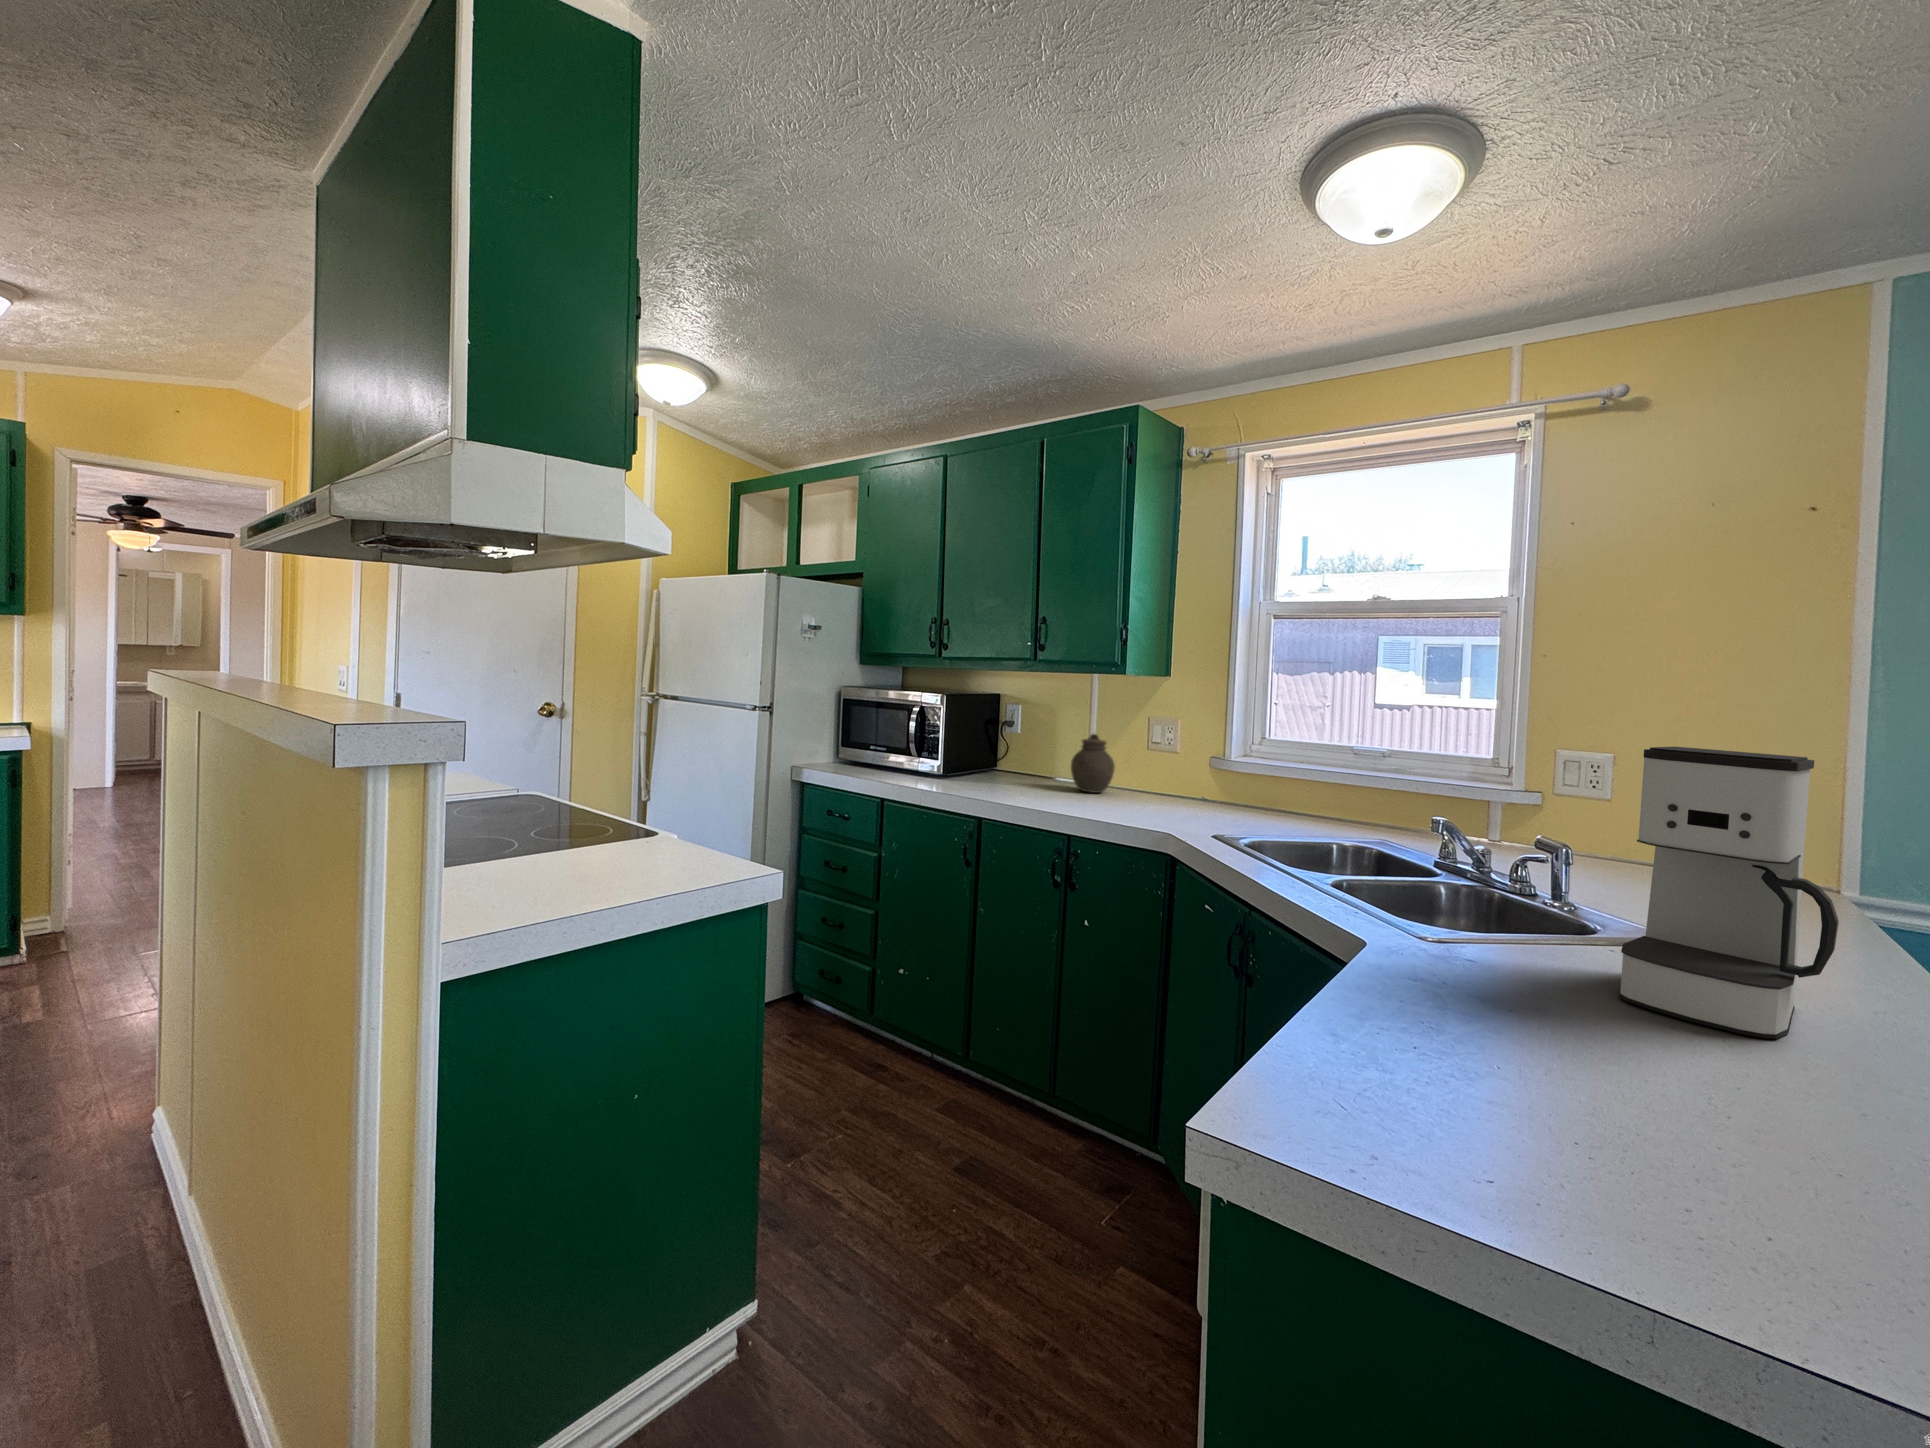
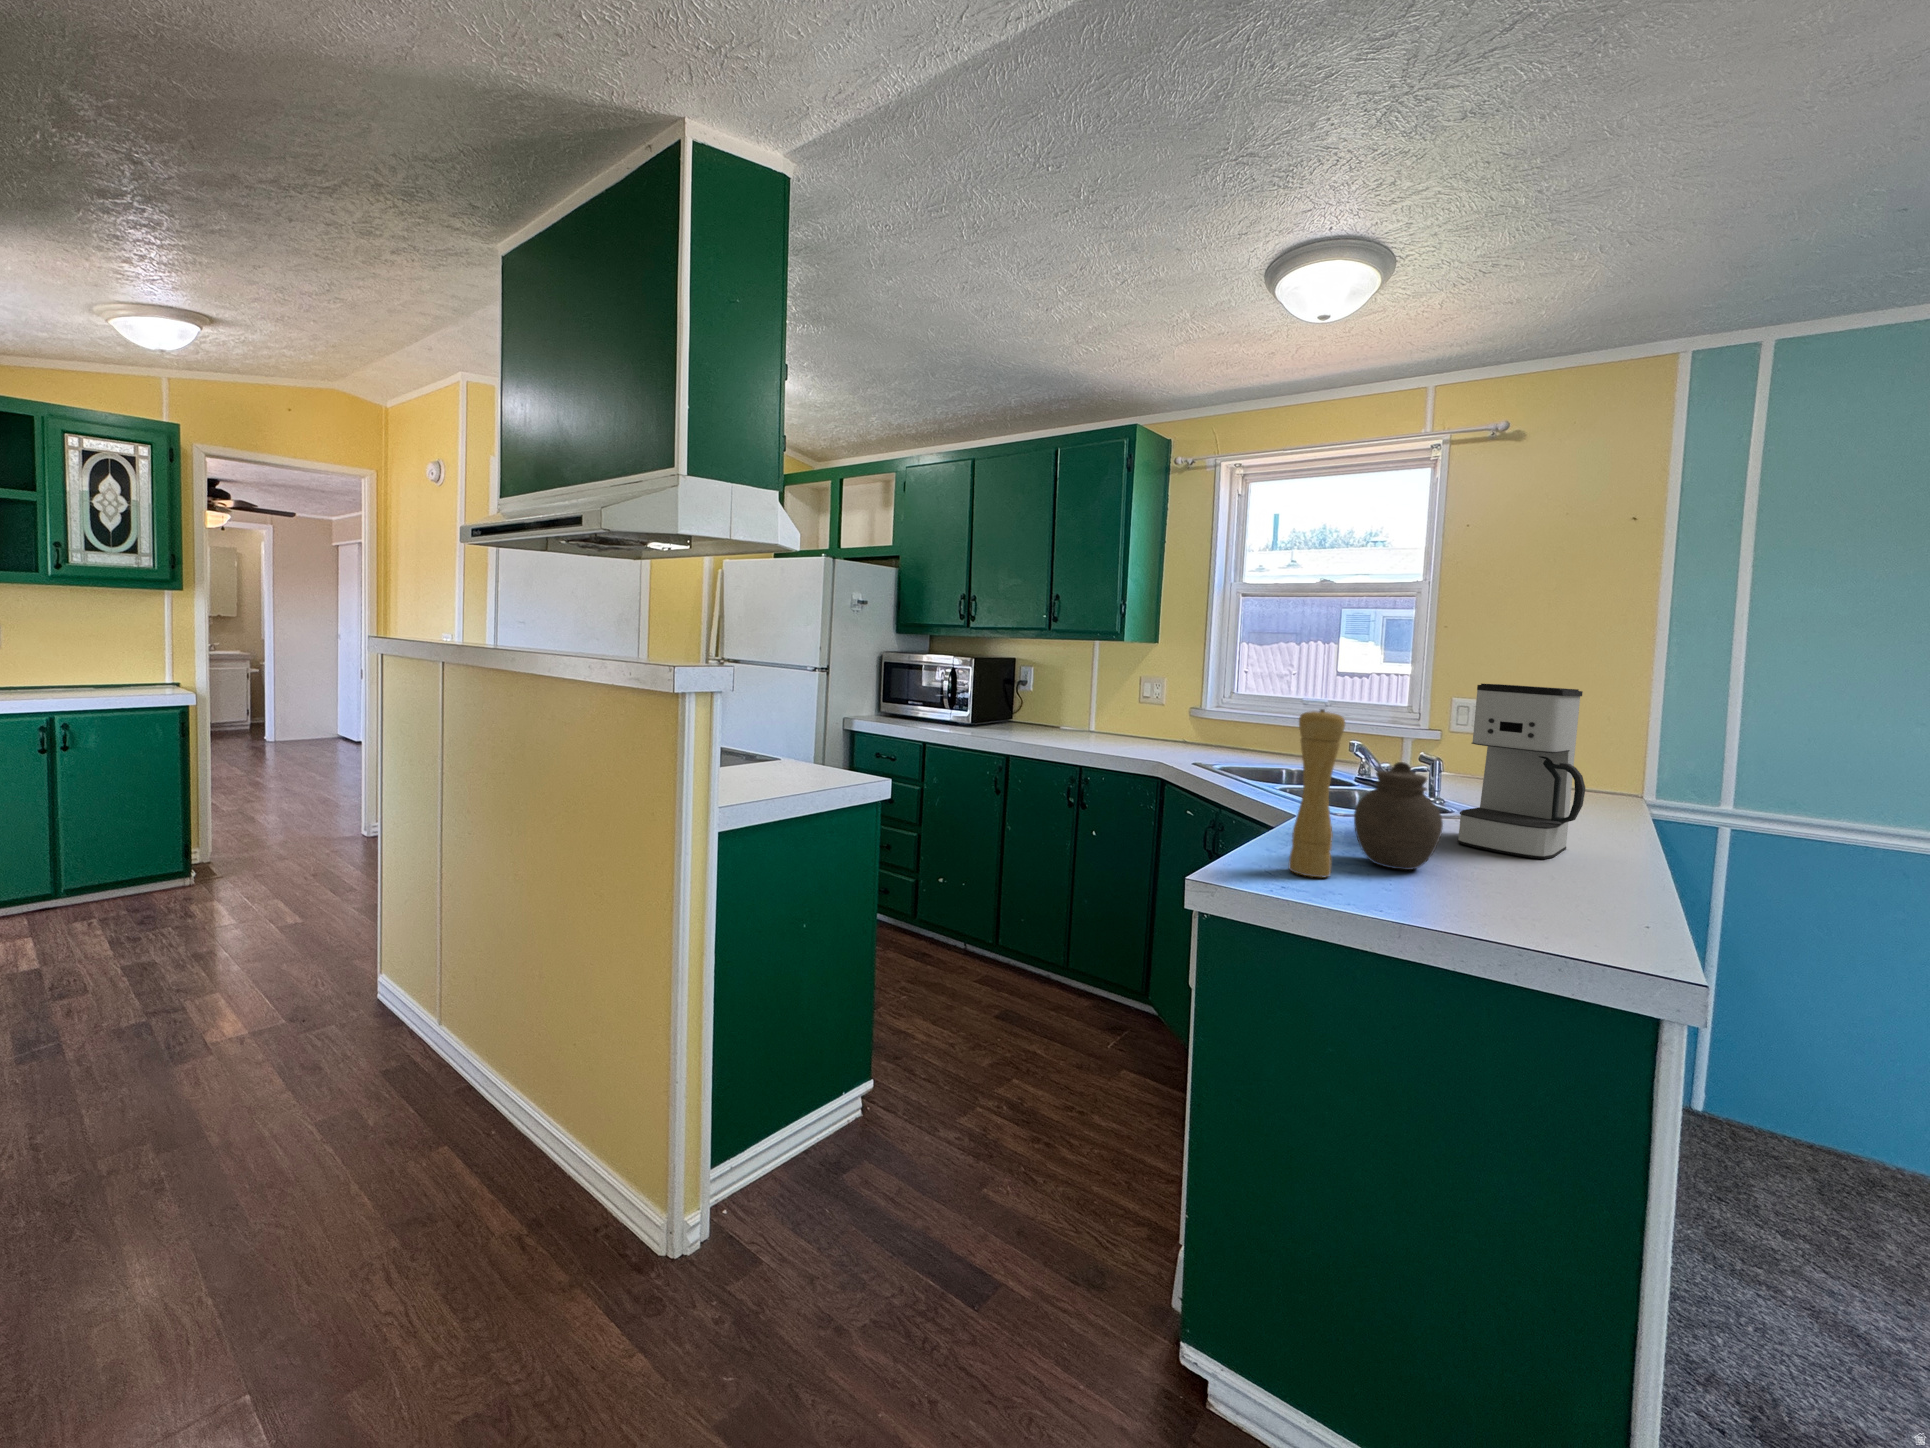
jar: present [1071,734,1115,793] -> present [1354,762,1443,870]
pepper mill: none [1358,803,1456,1106] -> present [1289,709,1345,877]

